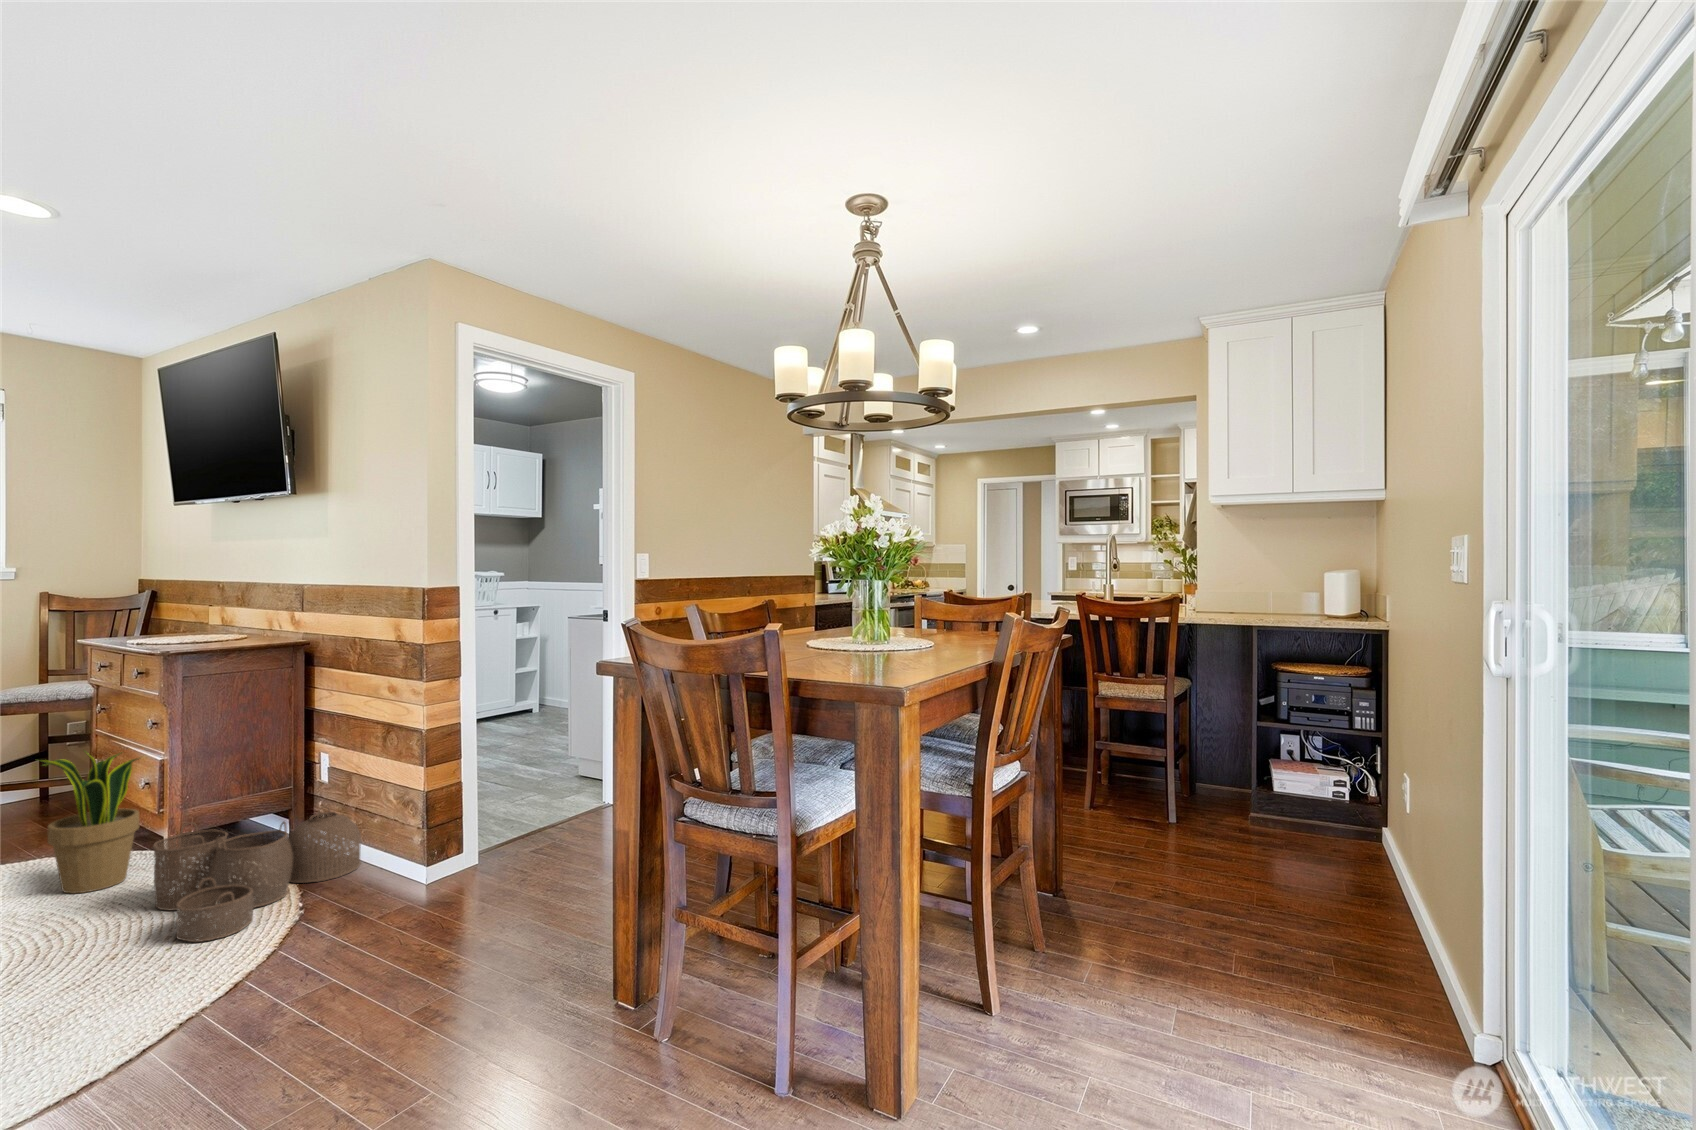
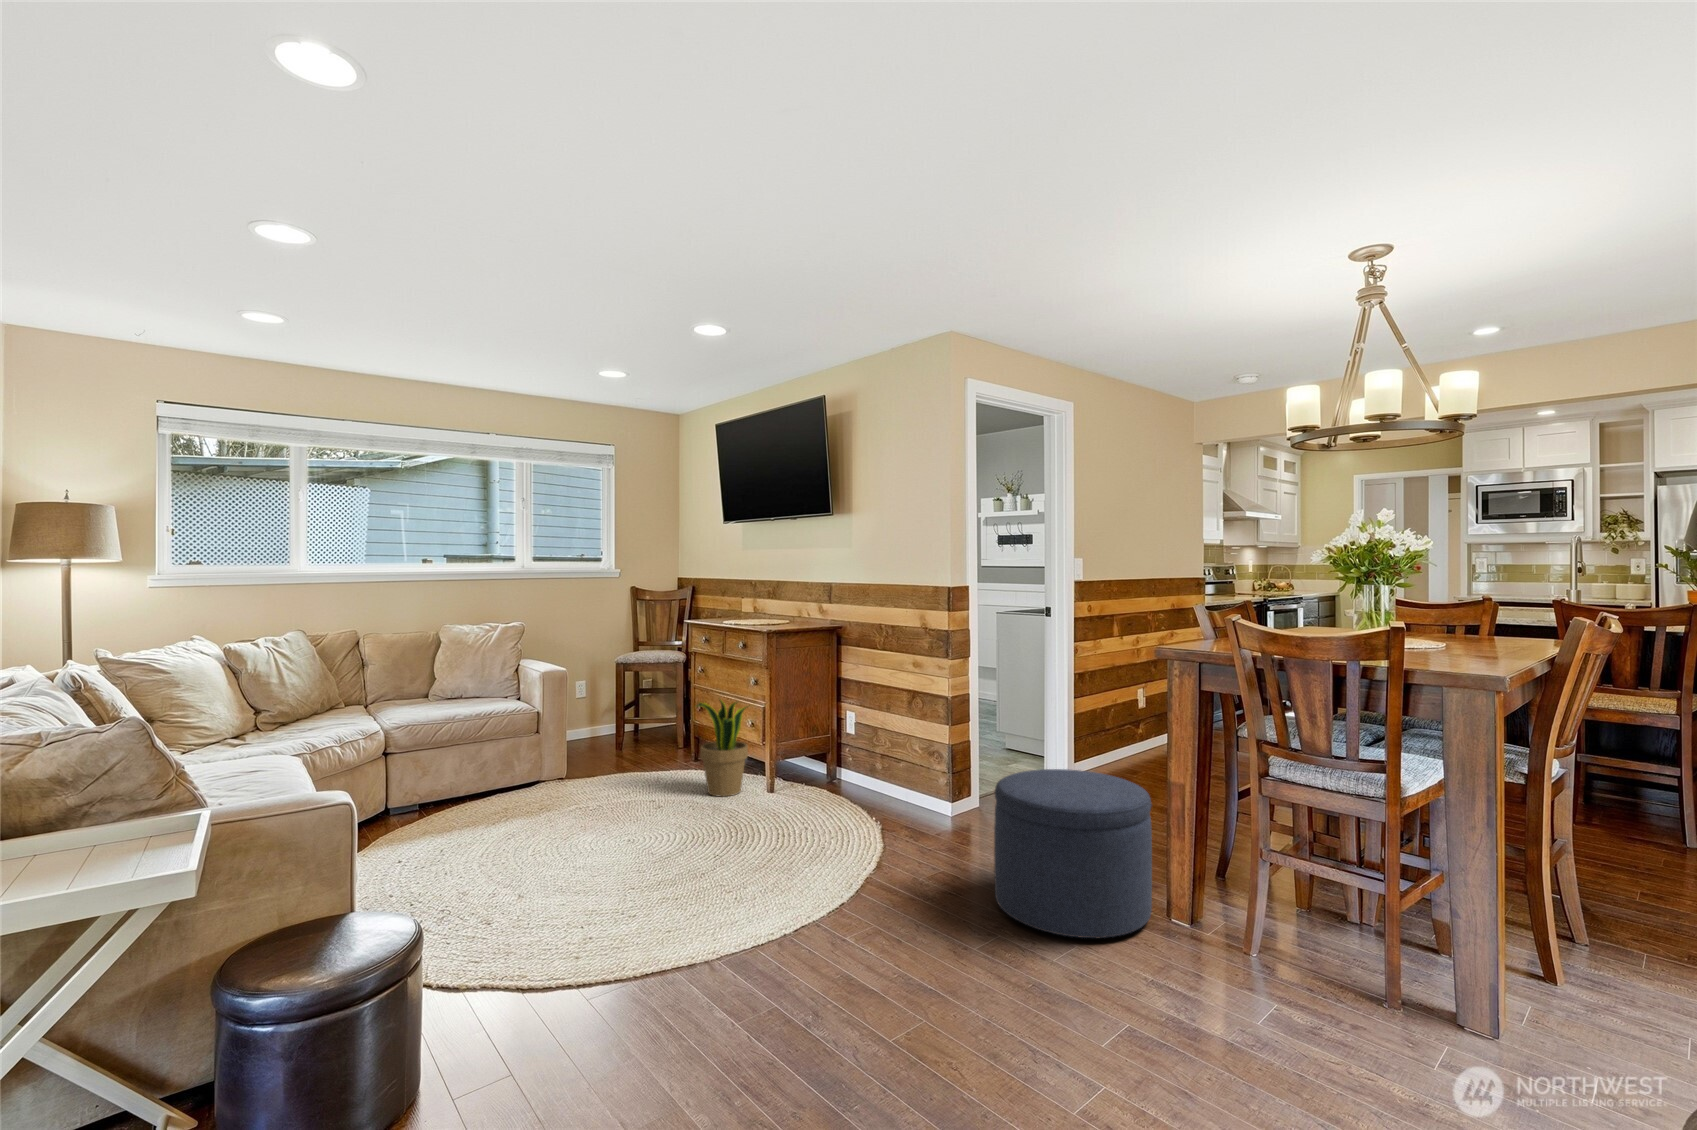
woven basket: present [153,809,361,942] -> none [775,751,893,837]
ottoman: none [363,821,584,1064] -> present [994,769,1152,938]

